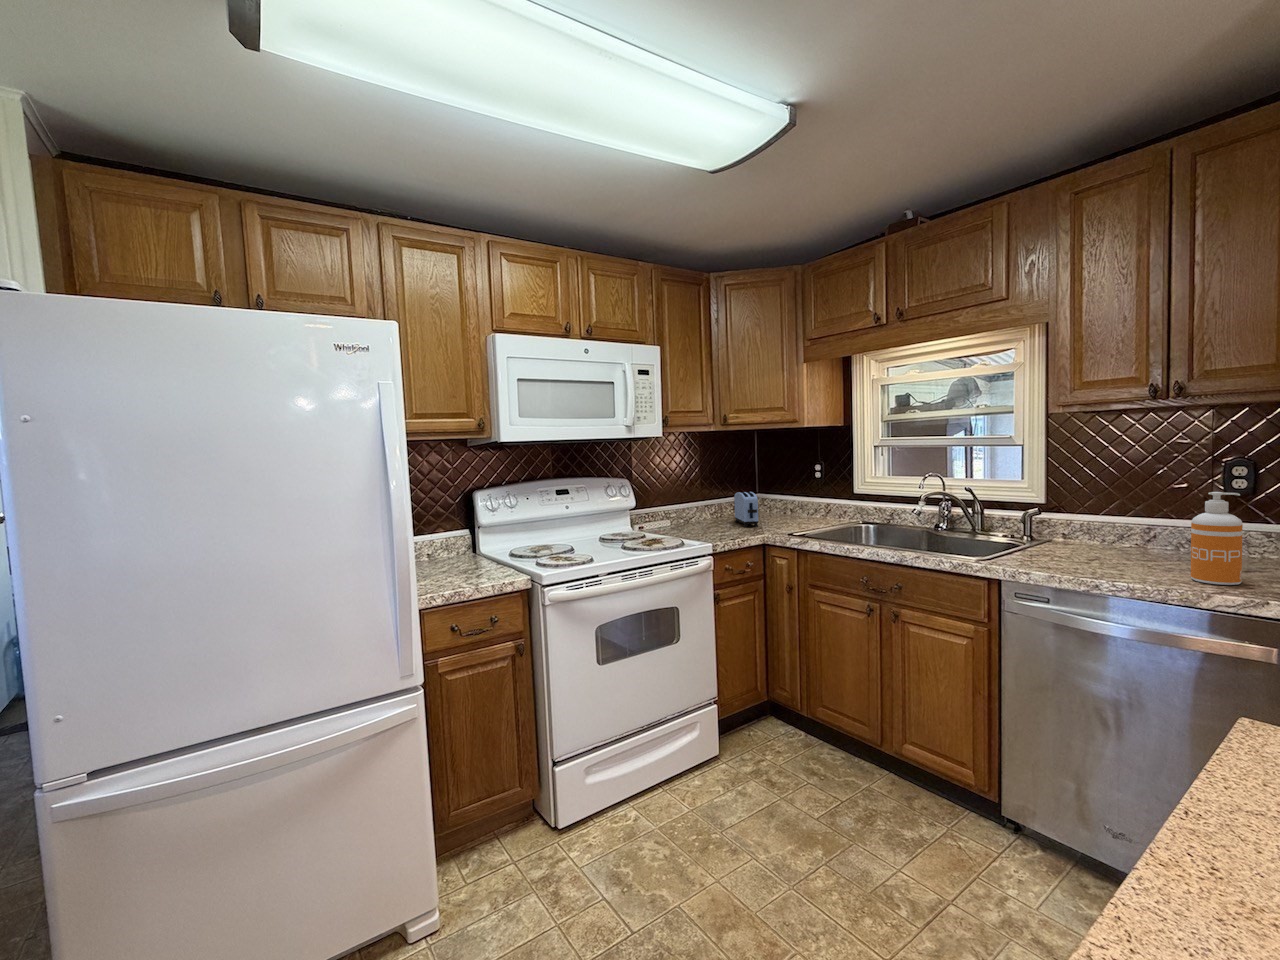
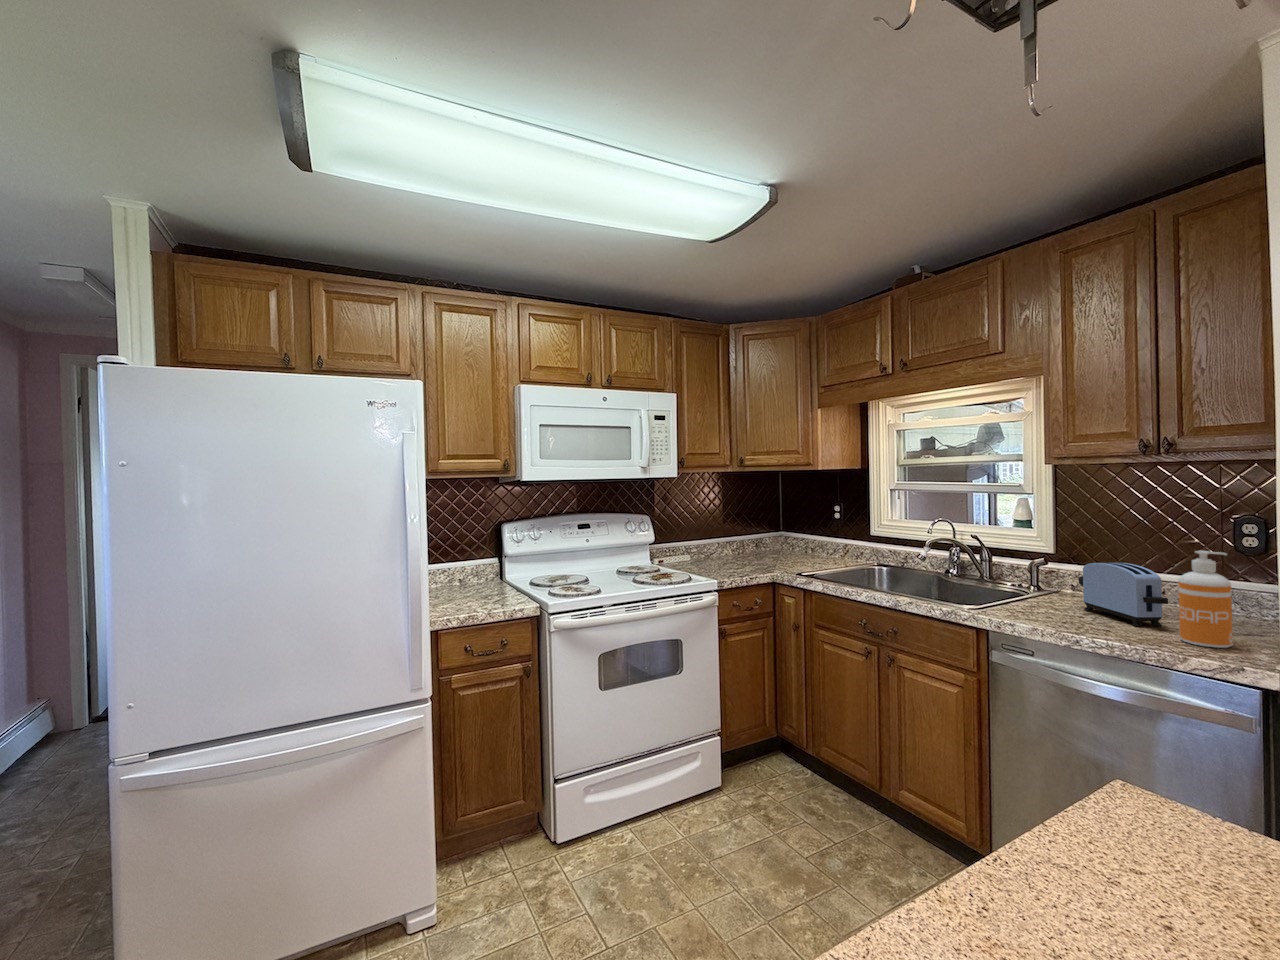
toaster: present [734,492,758,527] -> present [1078,563,1168,626]

